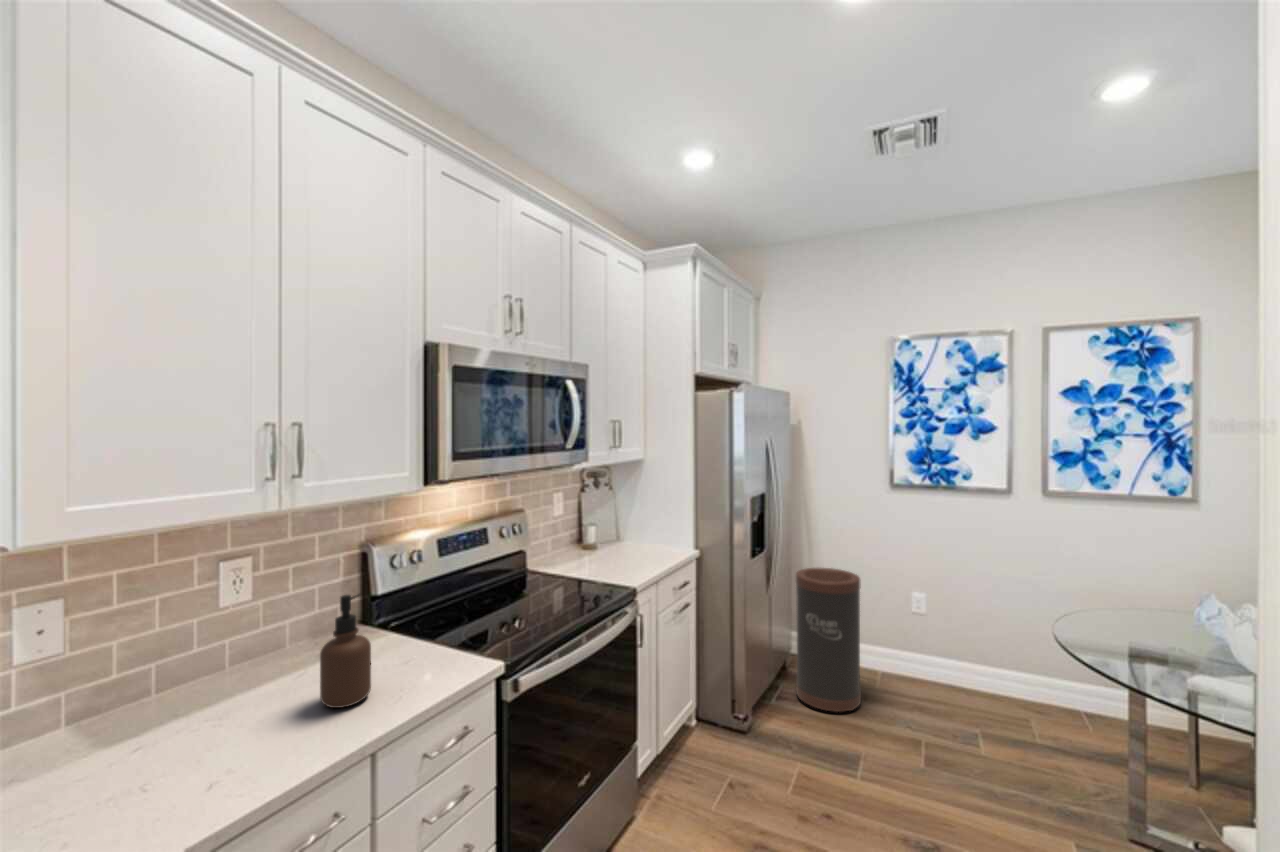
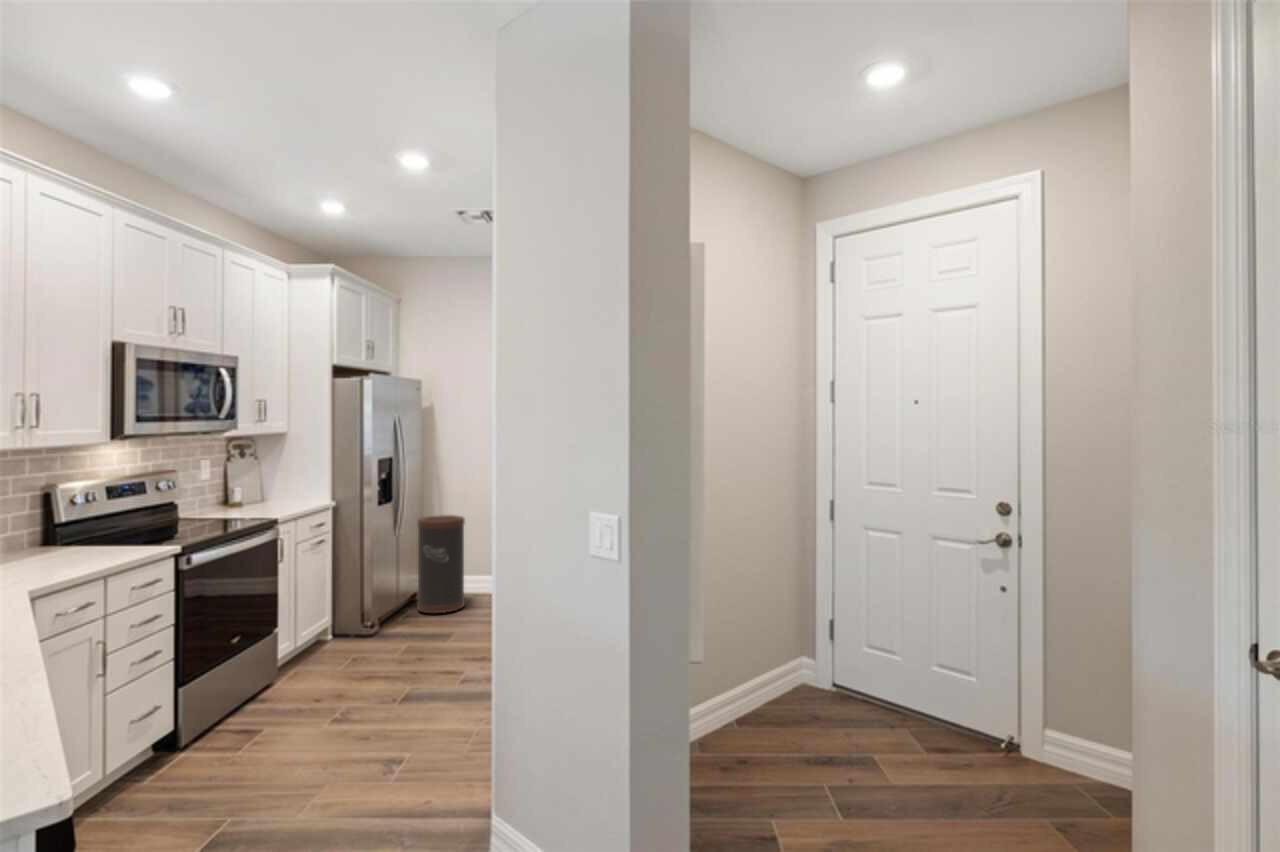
soap dispenser: present [320,594,371,708] -> none [53,499,90,566]

